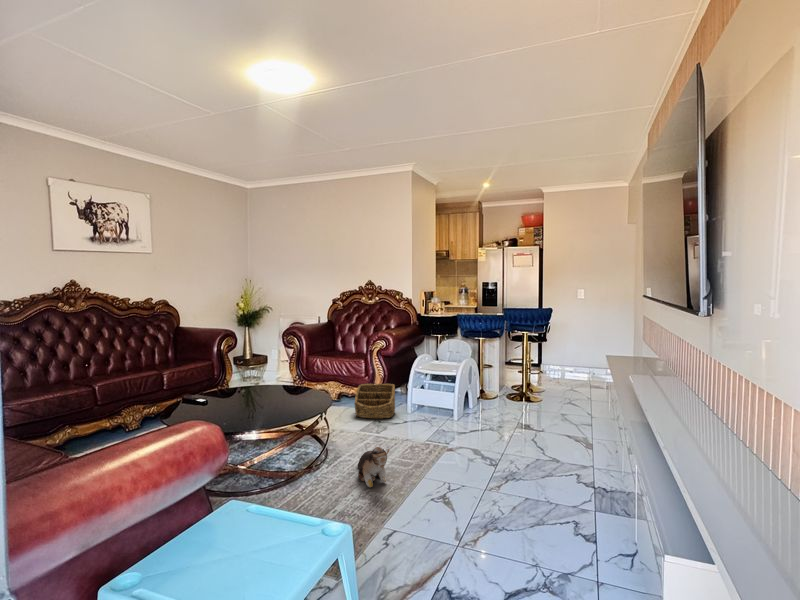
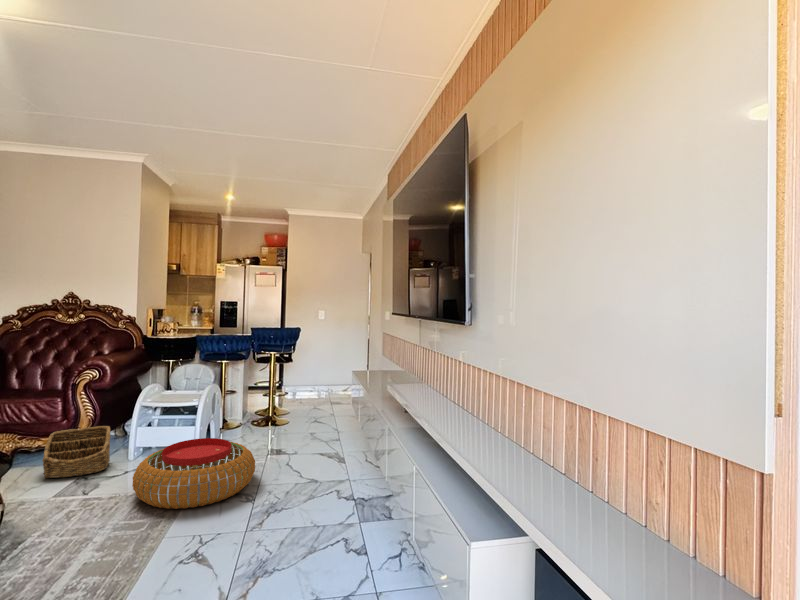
pouf: none [406,404,500,460] -> present [132,438,255,509]
plush toy: present [358,447,390,487] -> none [57,510,118,572]

